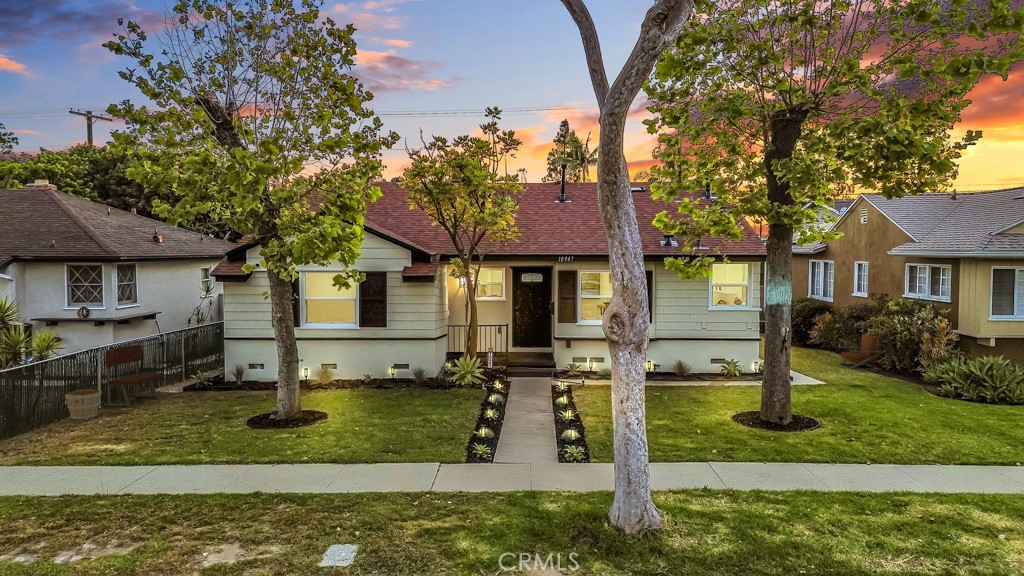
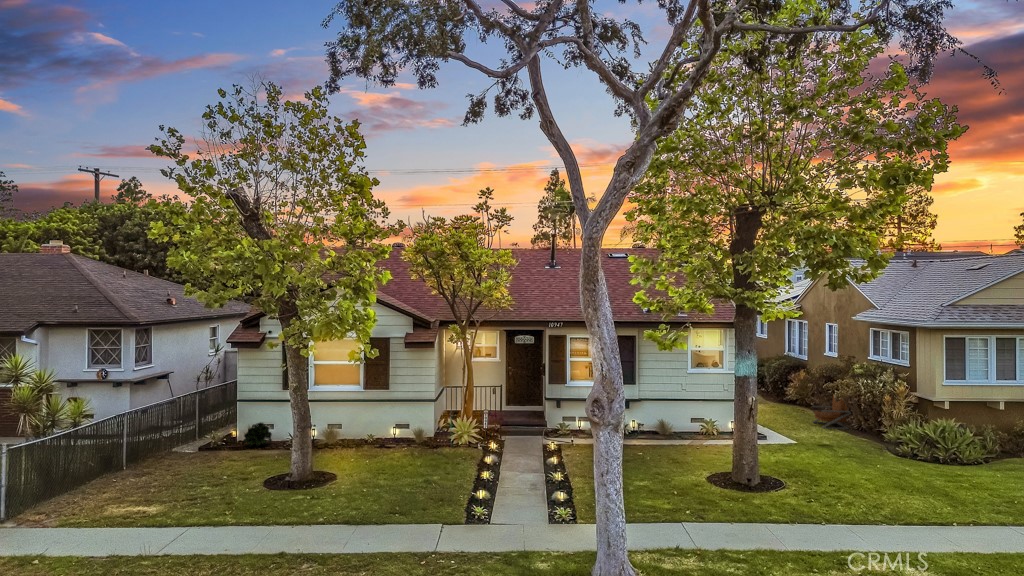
bench: present [105,345,164,406] -> none [128,408,181,467]
potted plant: none [233,362,265,387] -> present [243,423,272,447]
wooden bucket: present [65,389,102,420] -> none [94,452,127,481]

